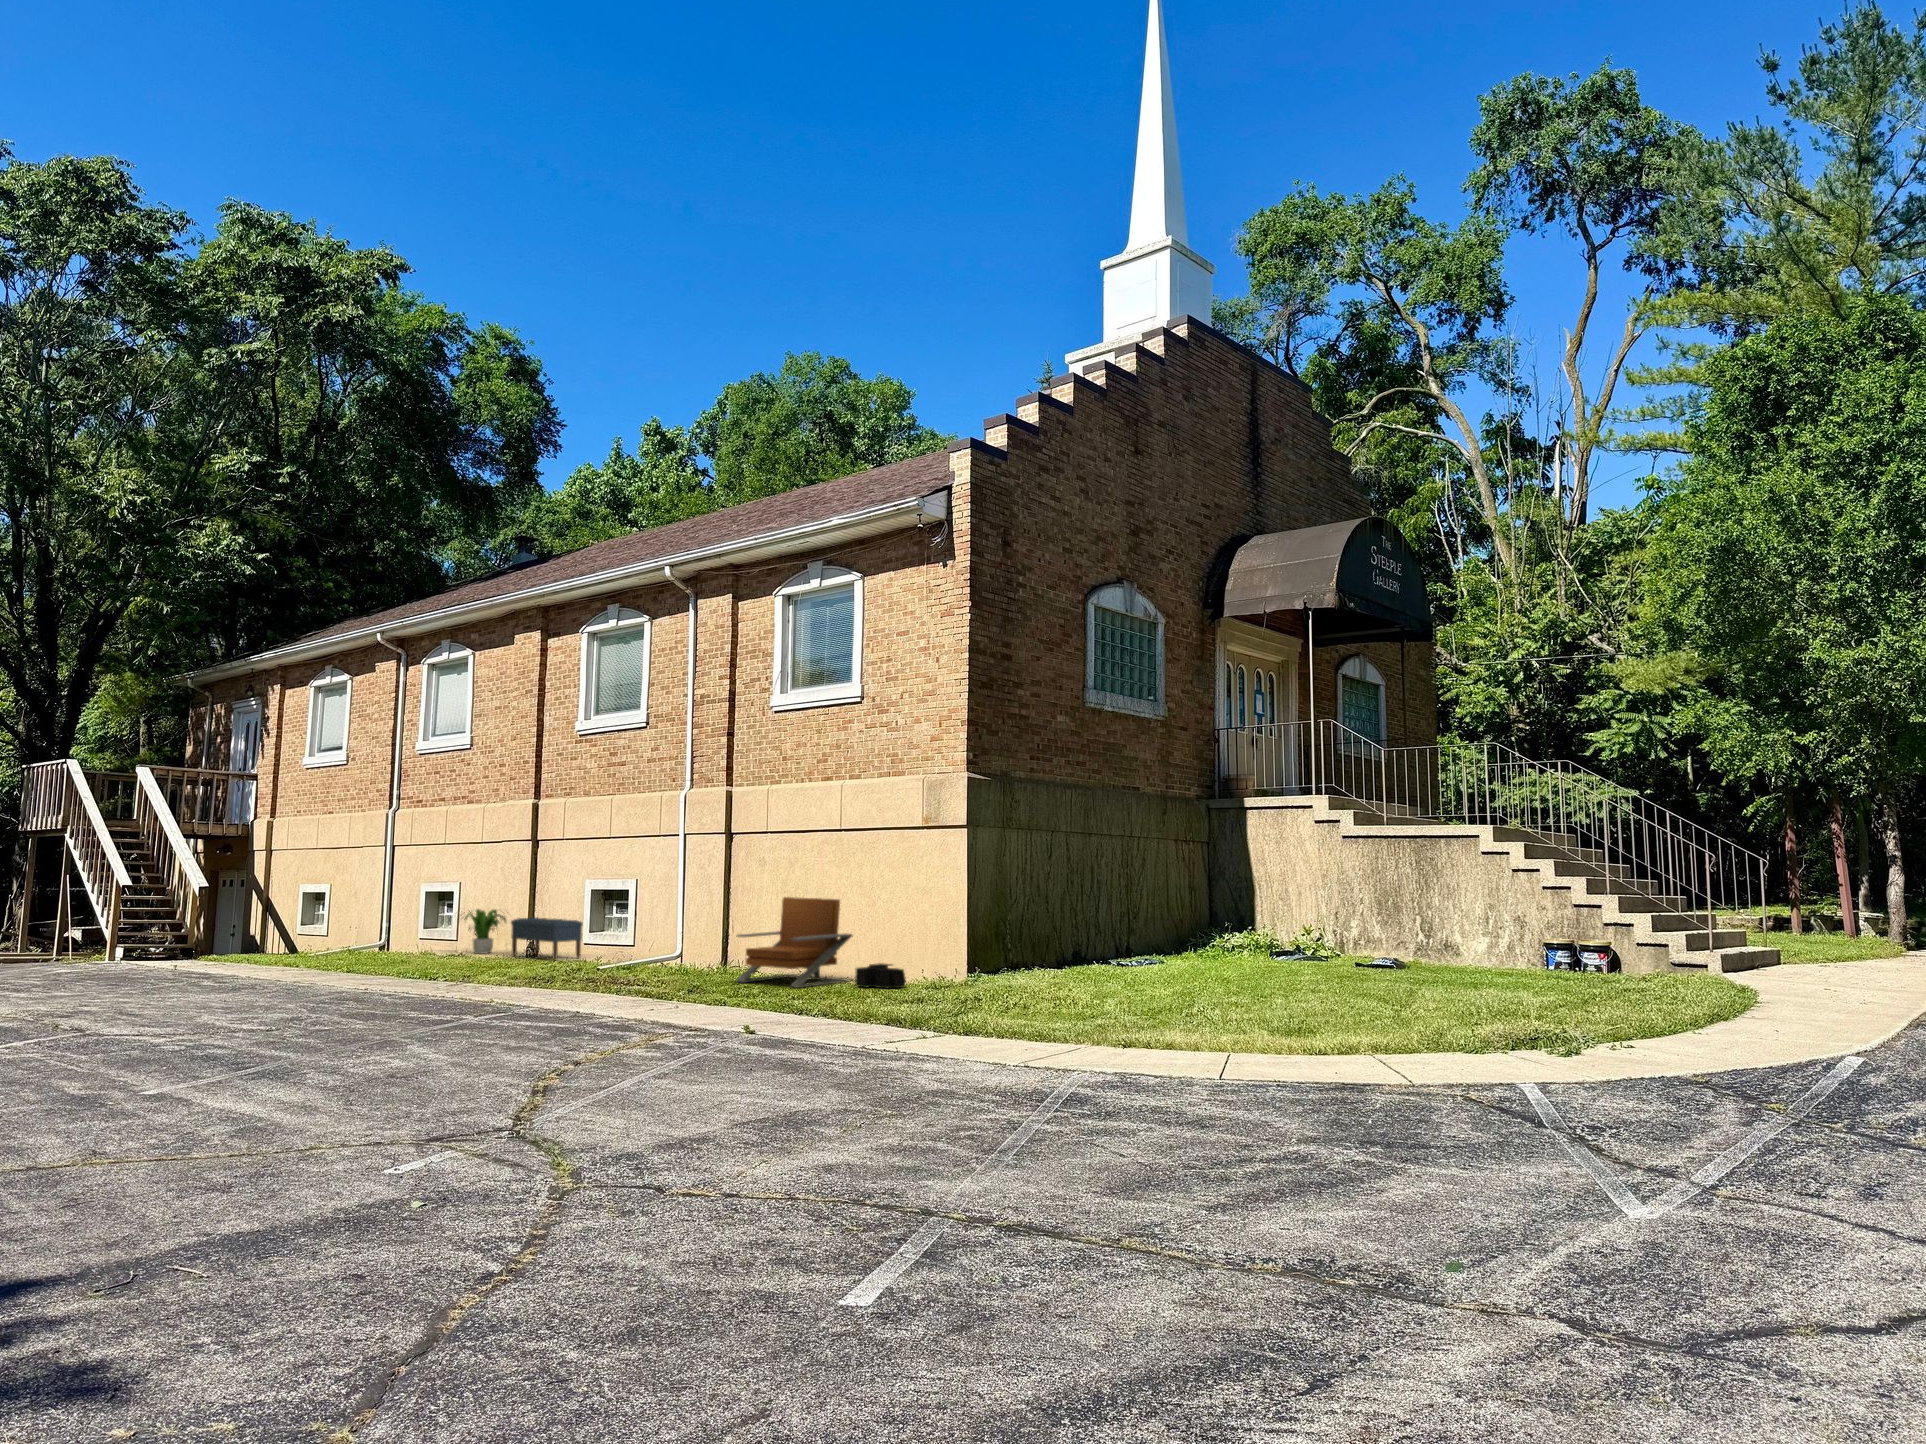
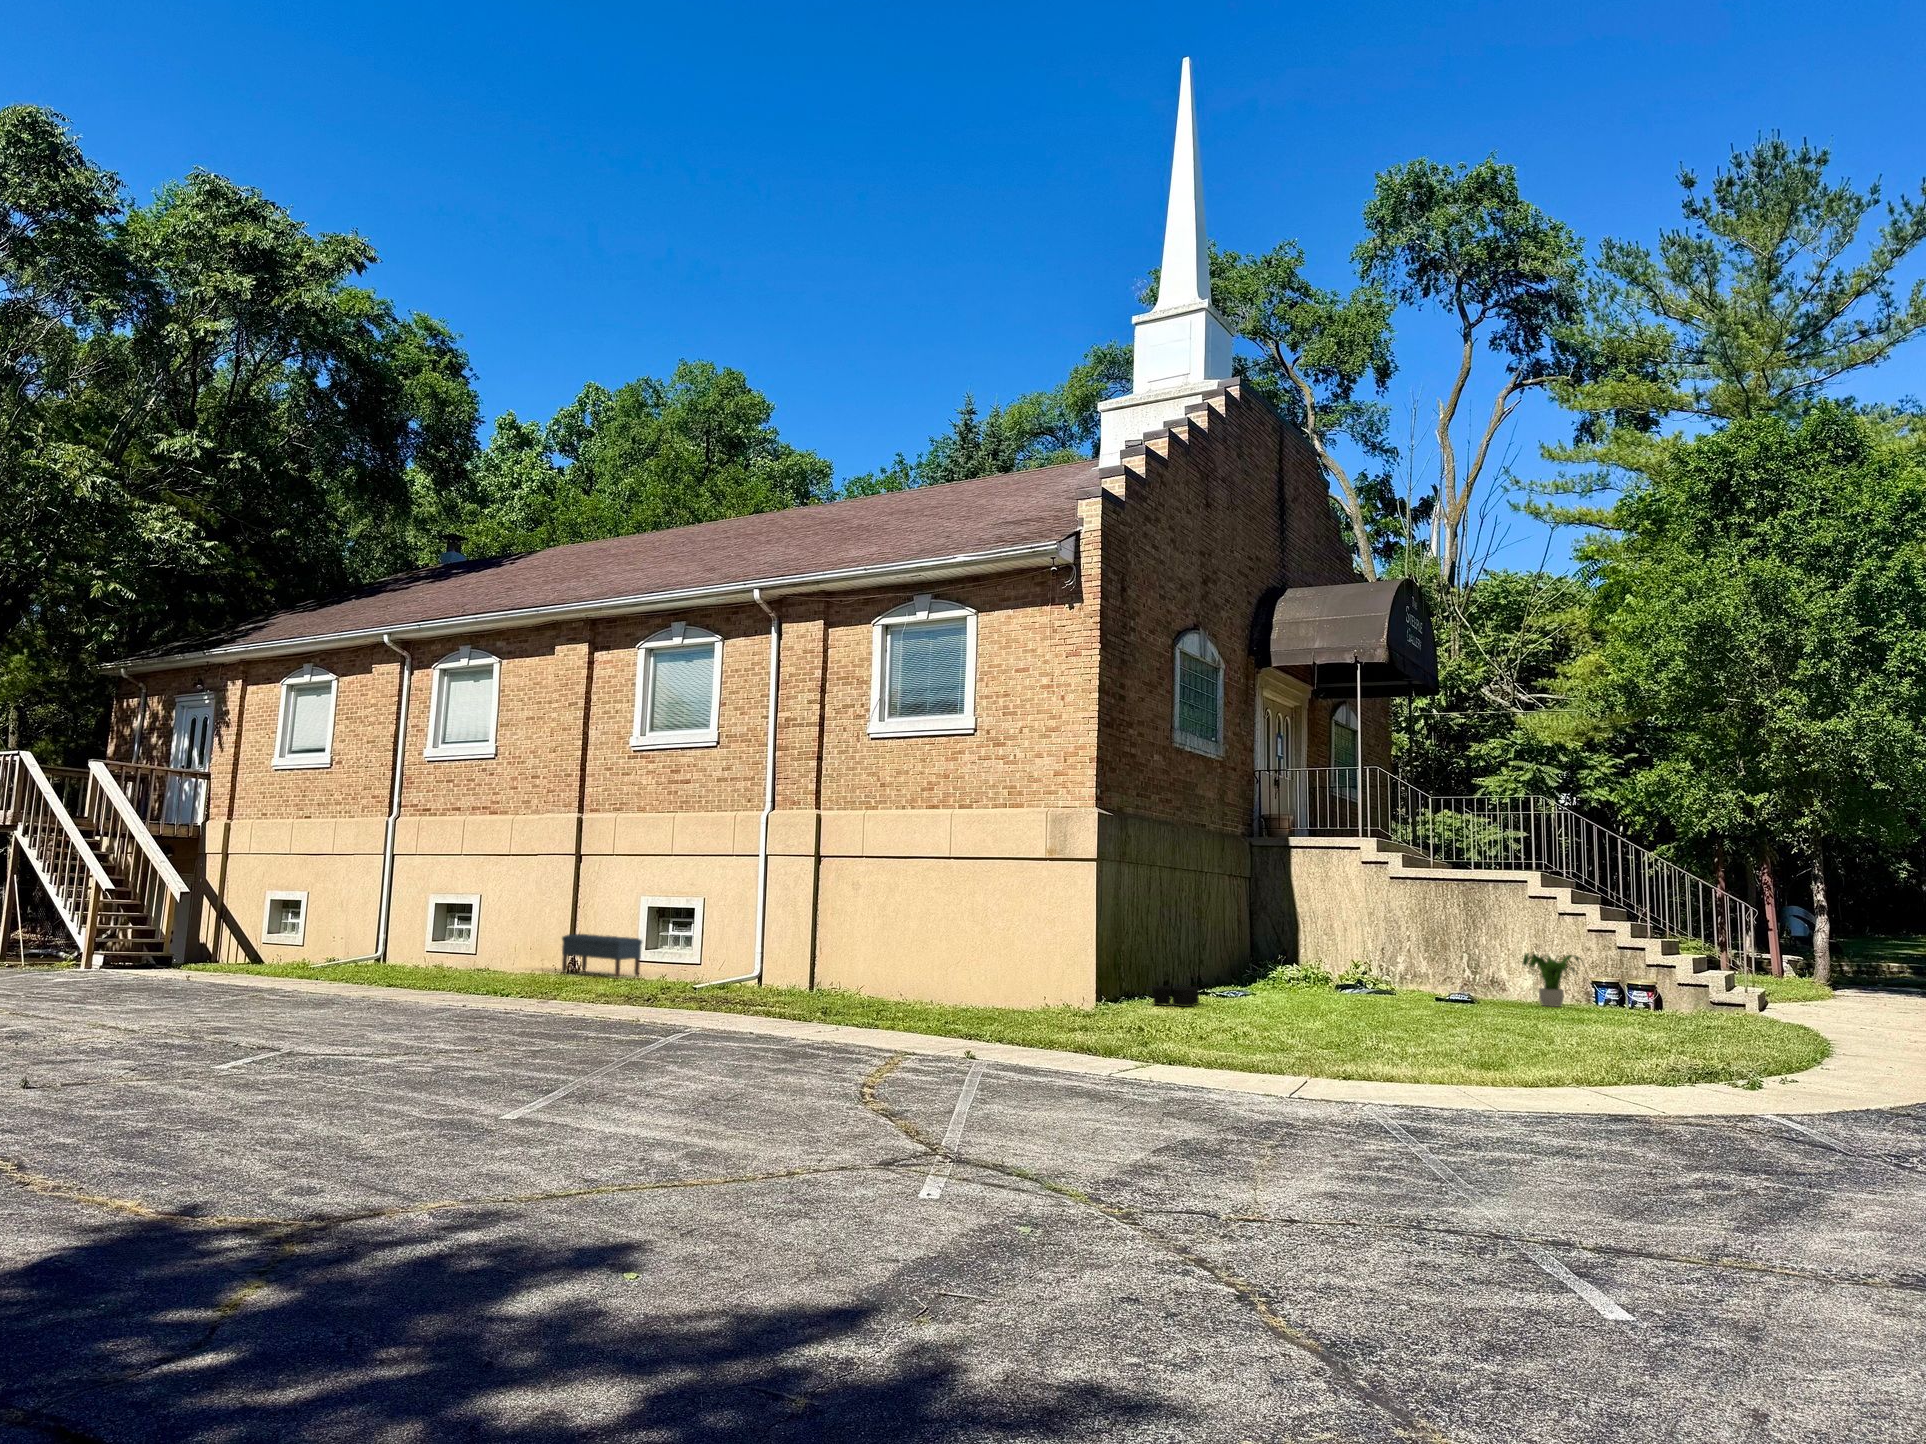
lounge chair: present [736,897,852,988] -> none [852,922,966,1012]
potted plant: present [464,909,506,954] -> present [1522,953,1583,1007]
storage bin: present [855,963,906,988] -> present [1149,985,1199,1007]

